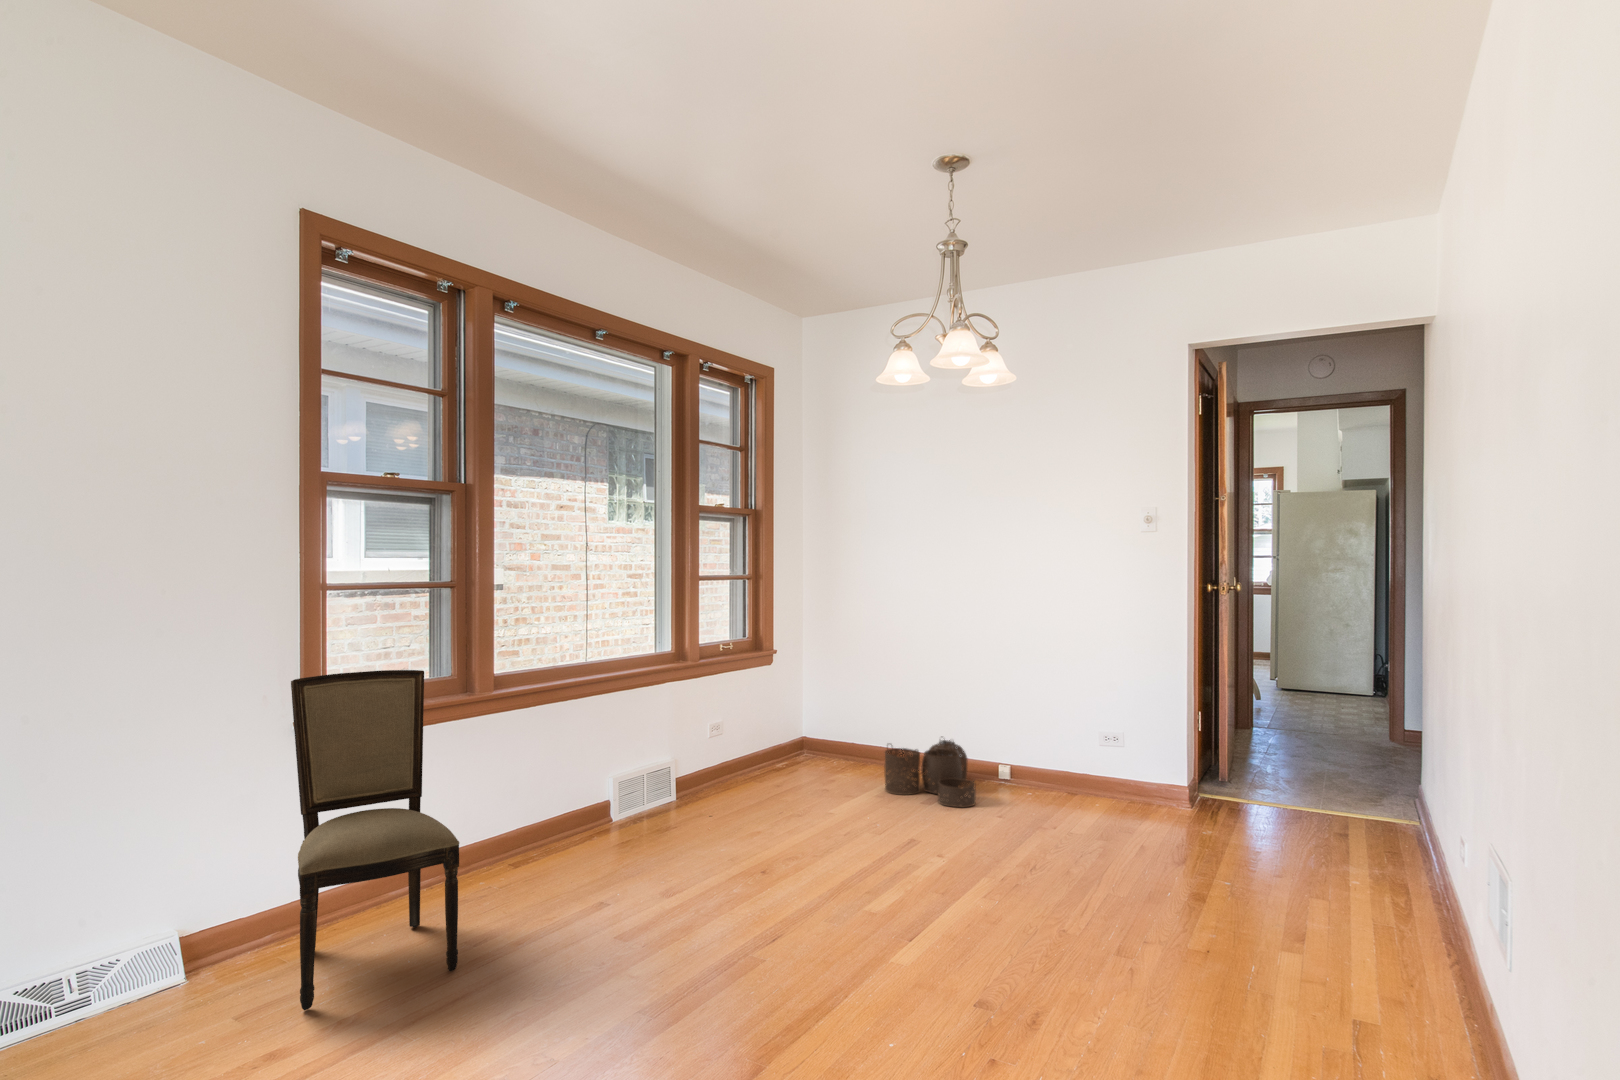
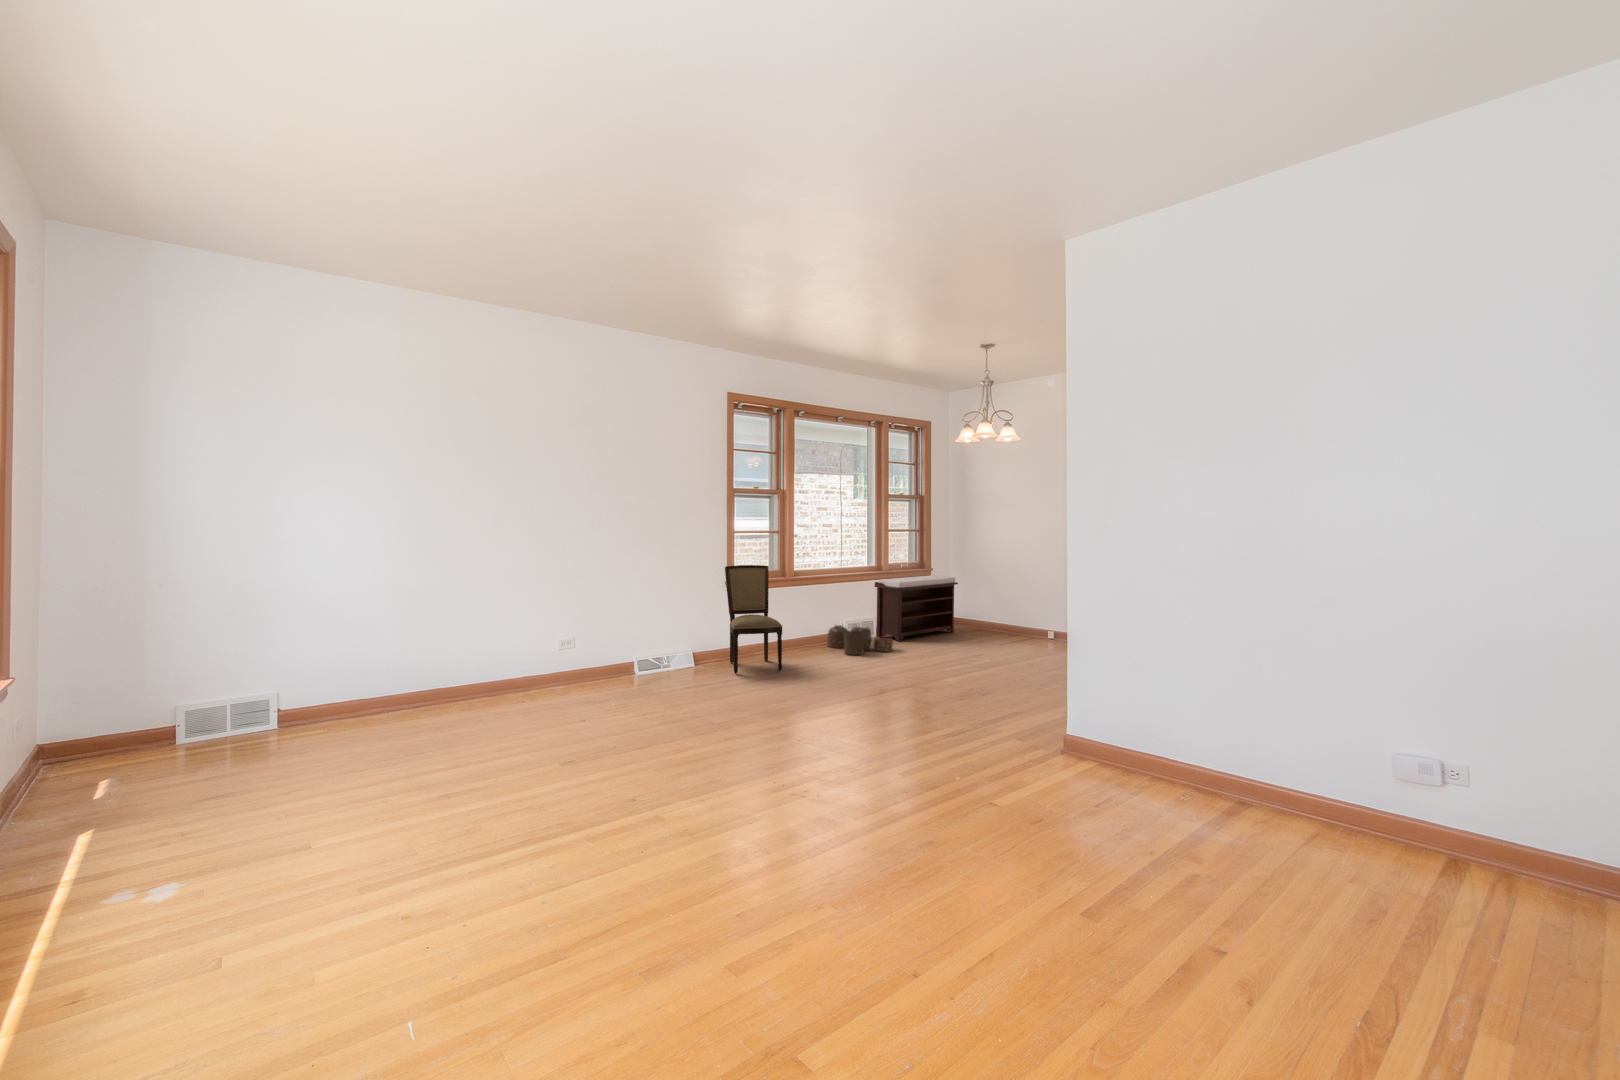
bench: none [674,661,829,810] -> present [875,575,958,642]
woven basket: present [884,740,976,807] -> present [827,625,893,655]

